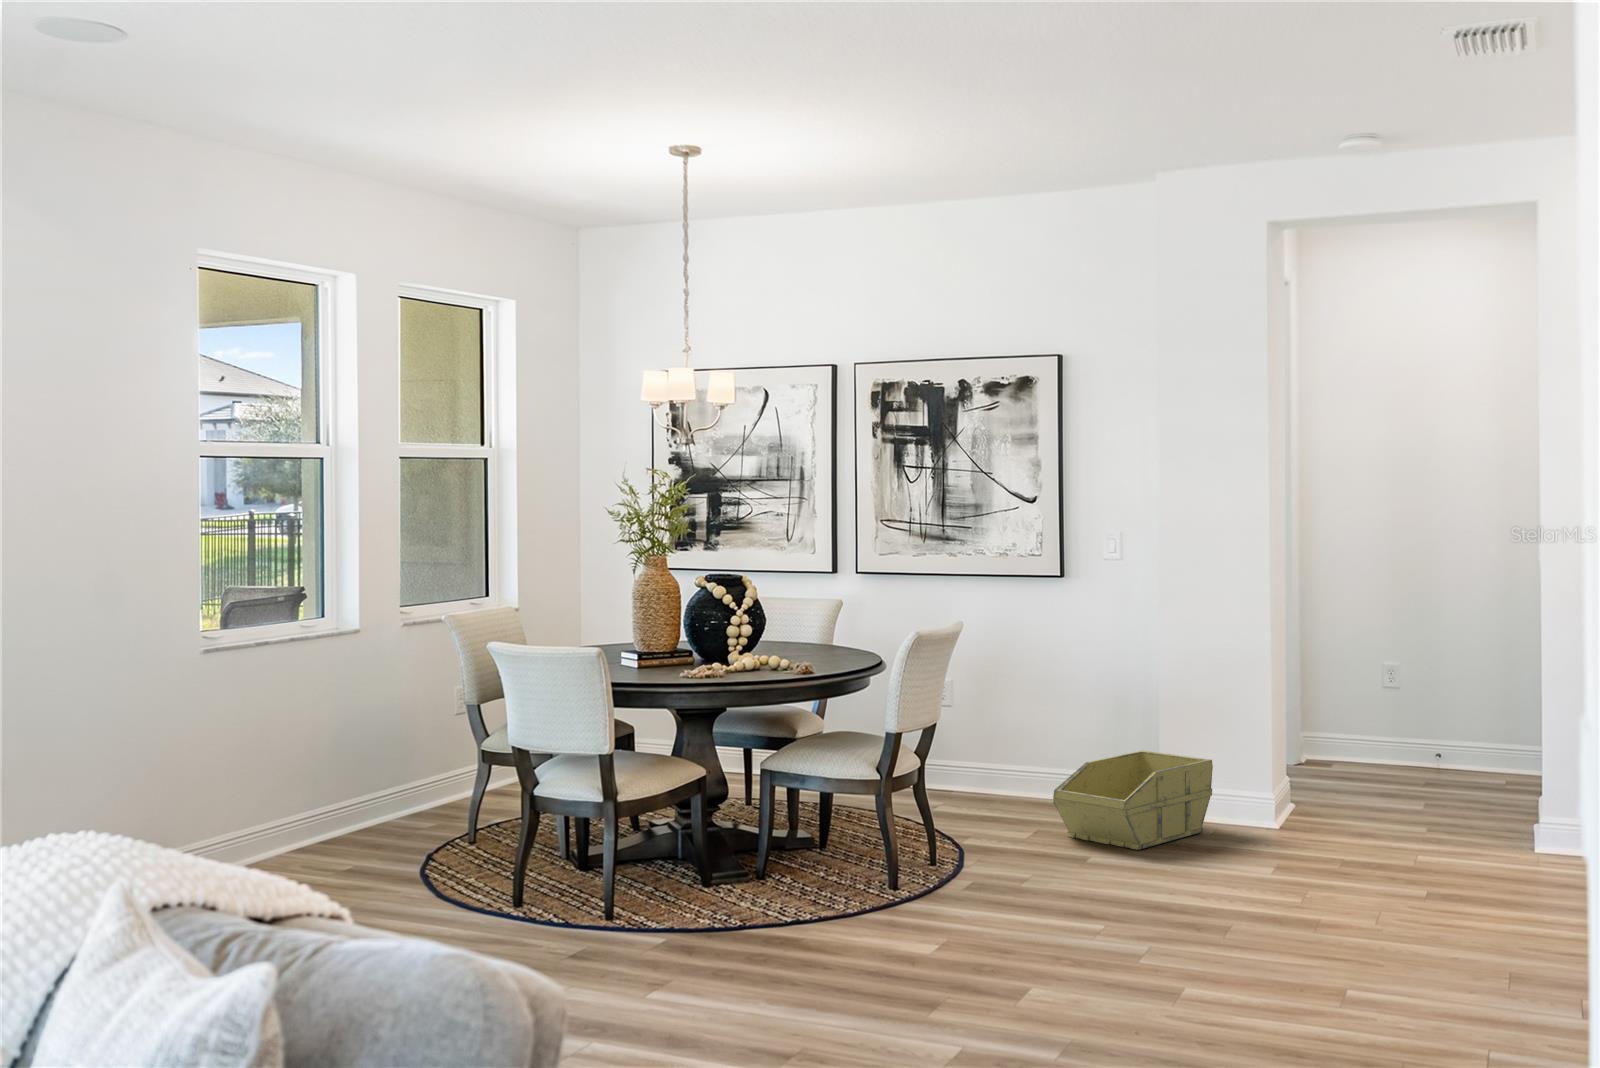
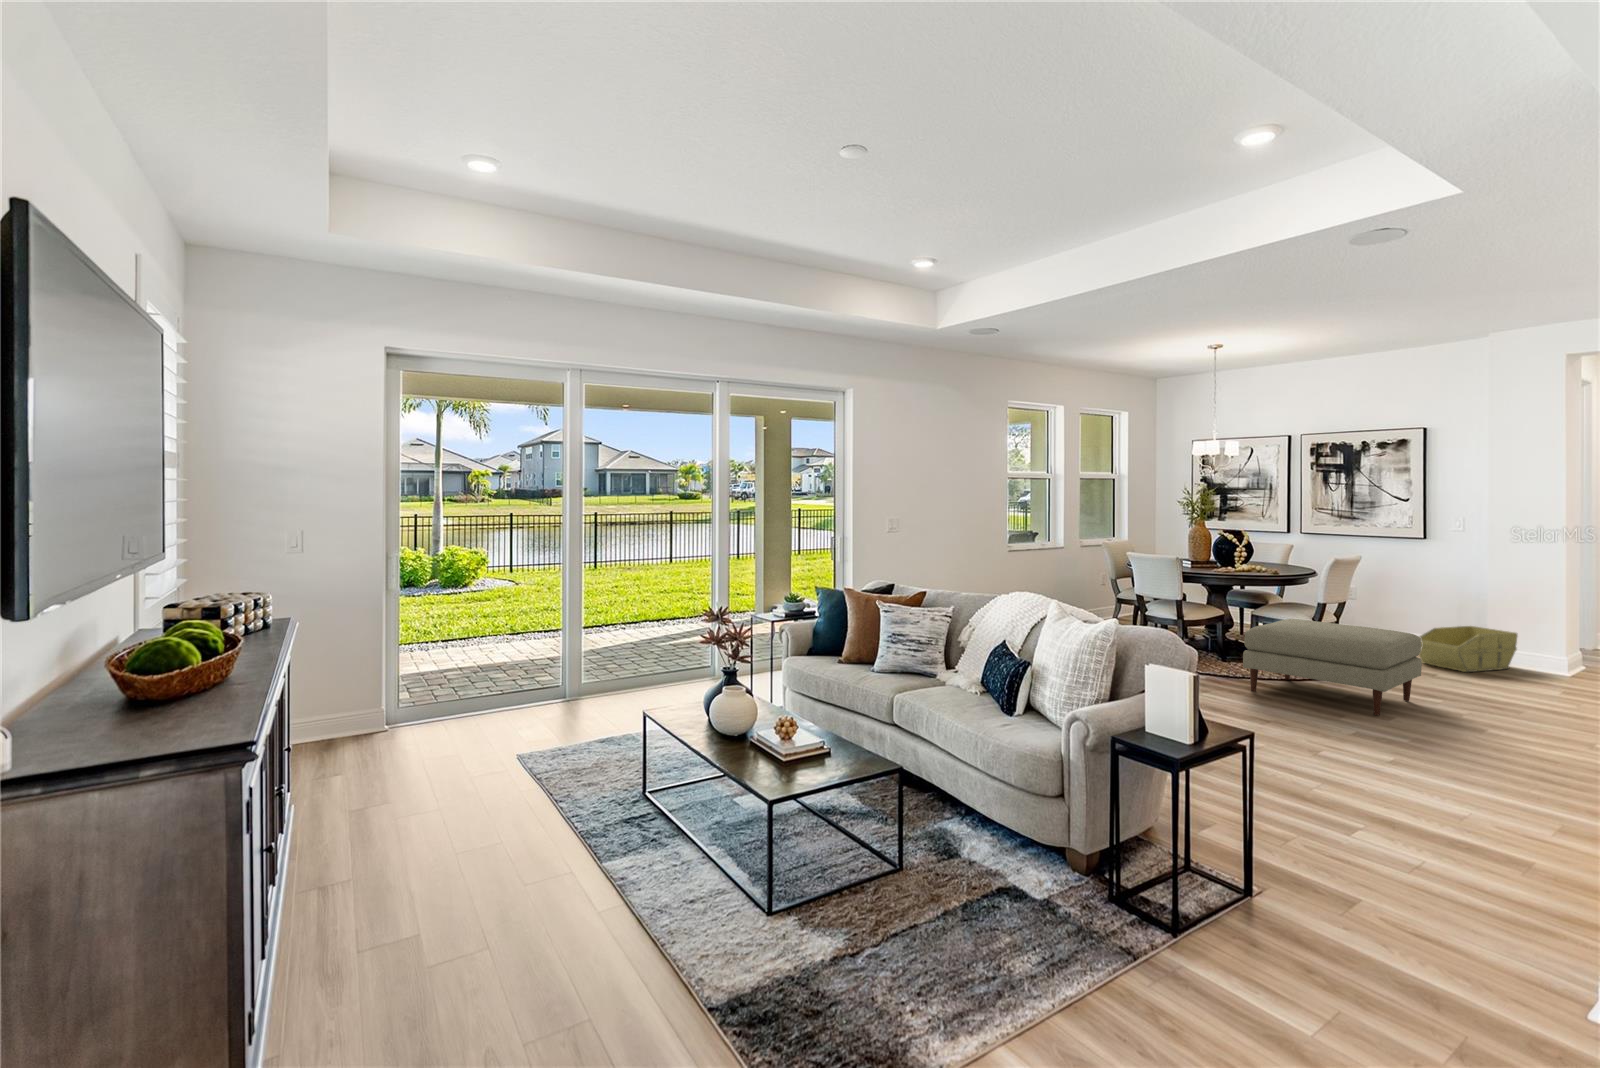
ottoman: none [733,780,1065,992] -> present [1243,619,1422,715]

